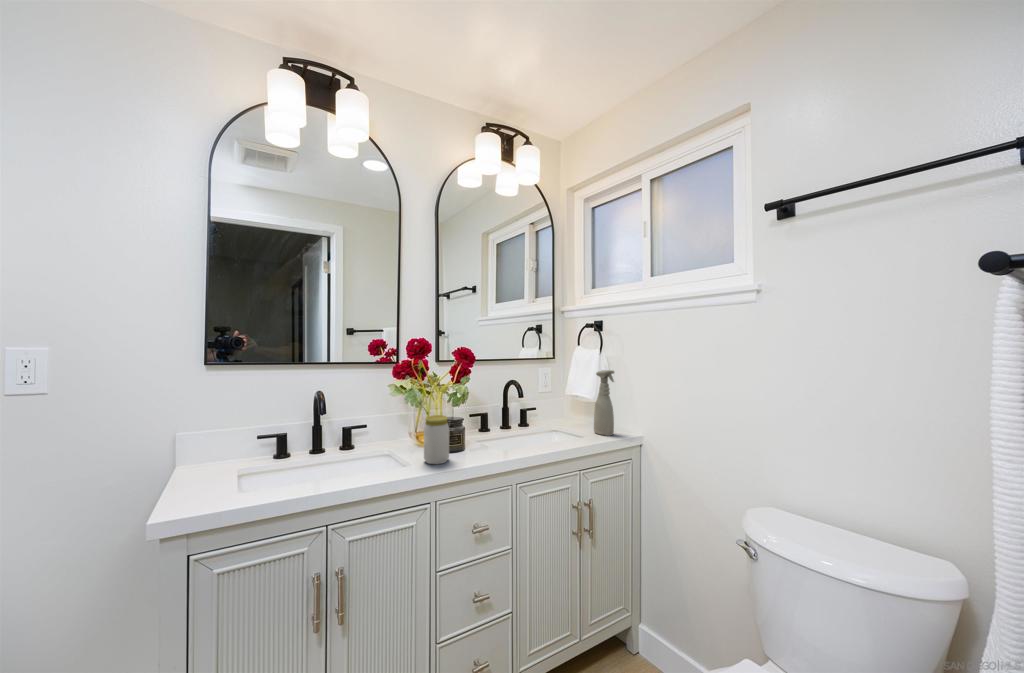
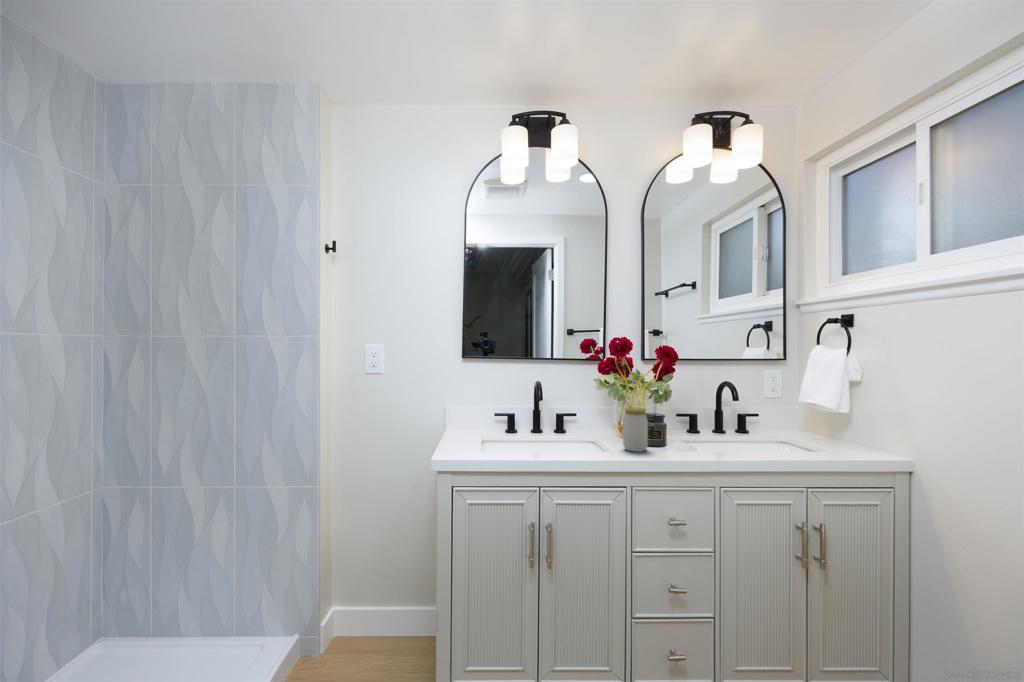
spray bottle: present [594,370,614,436] -> none [836,374,864,455]

